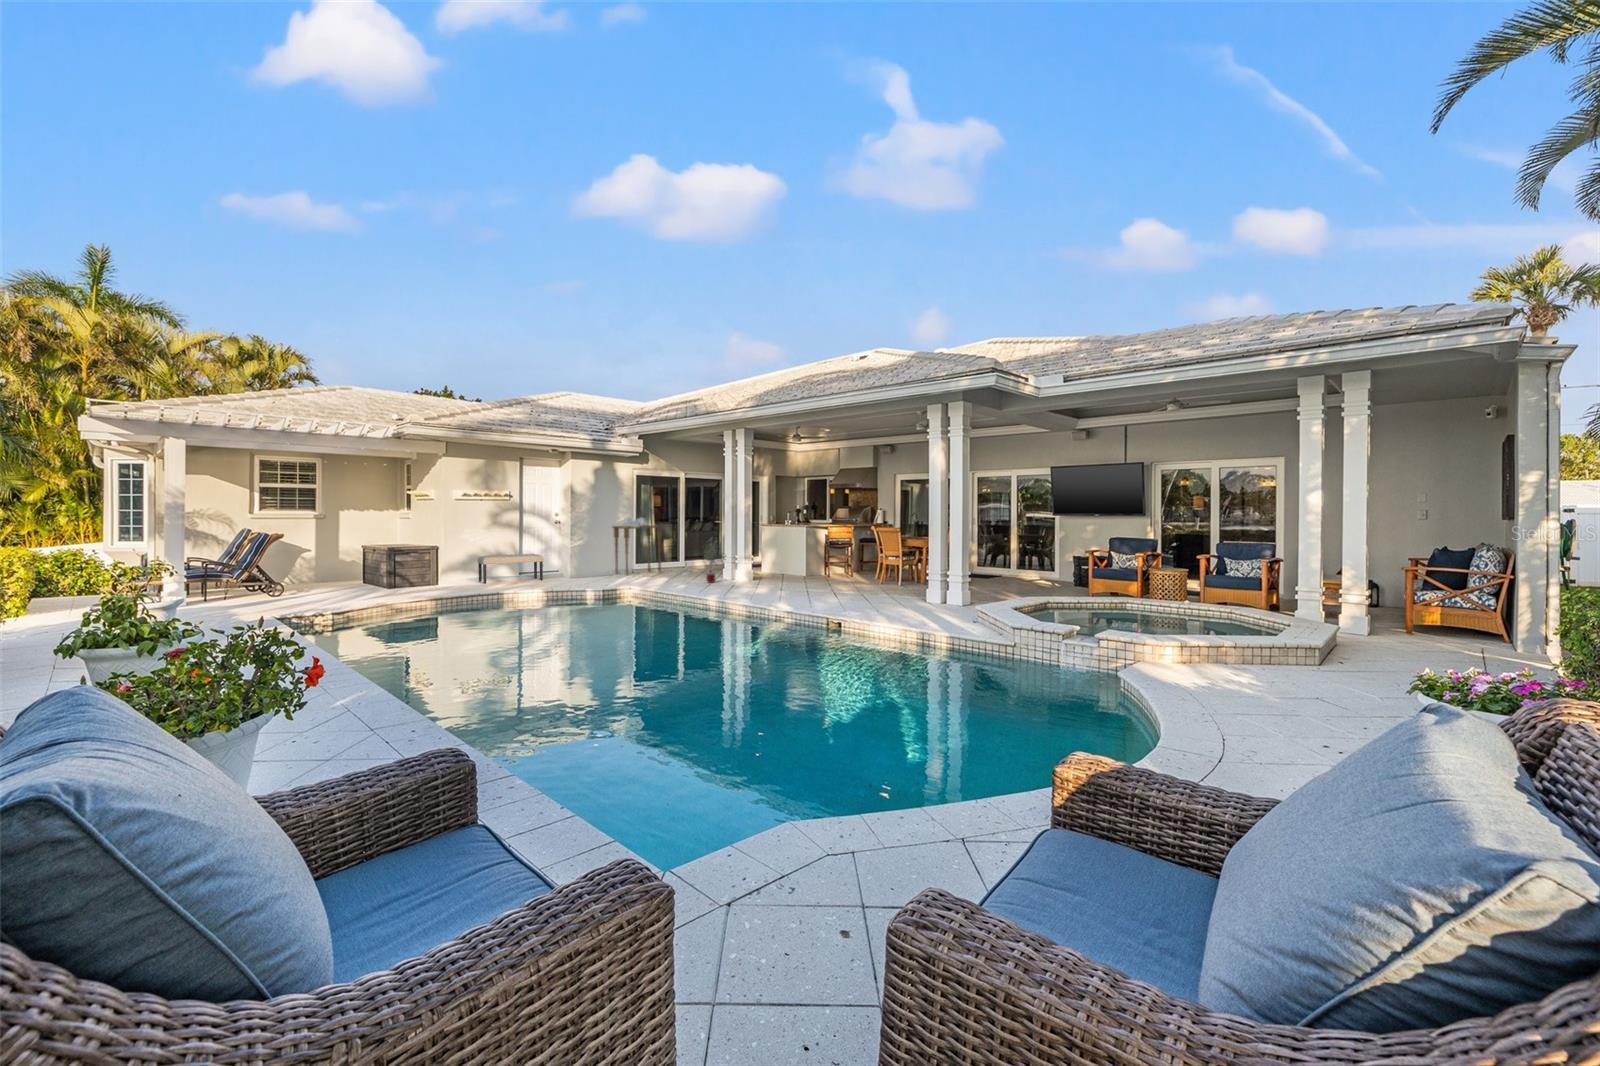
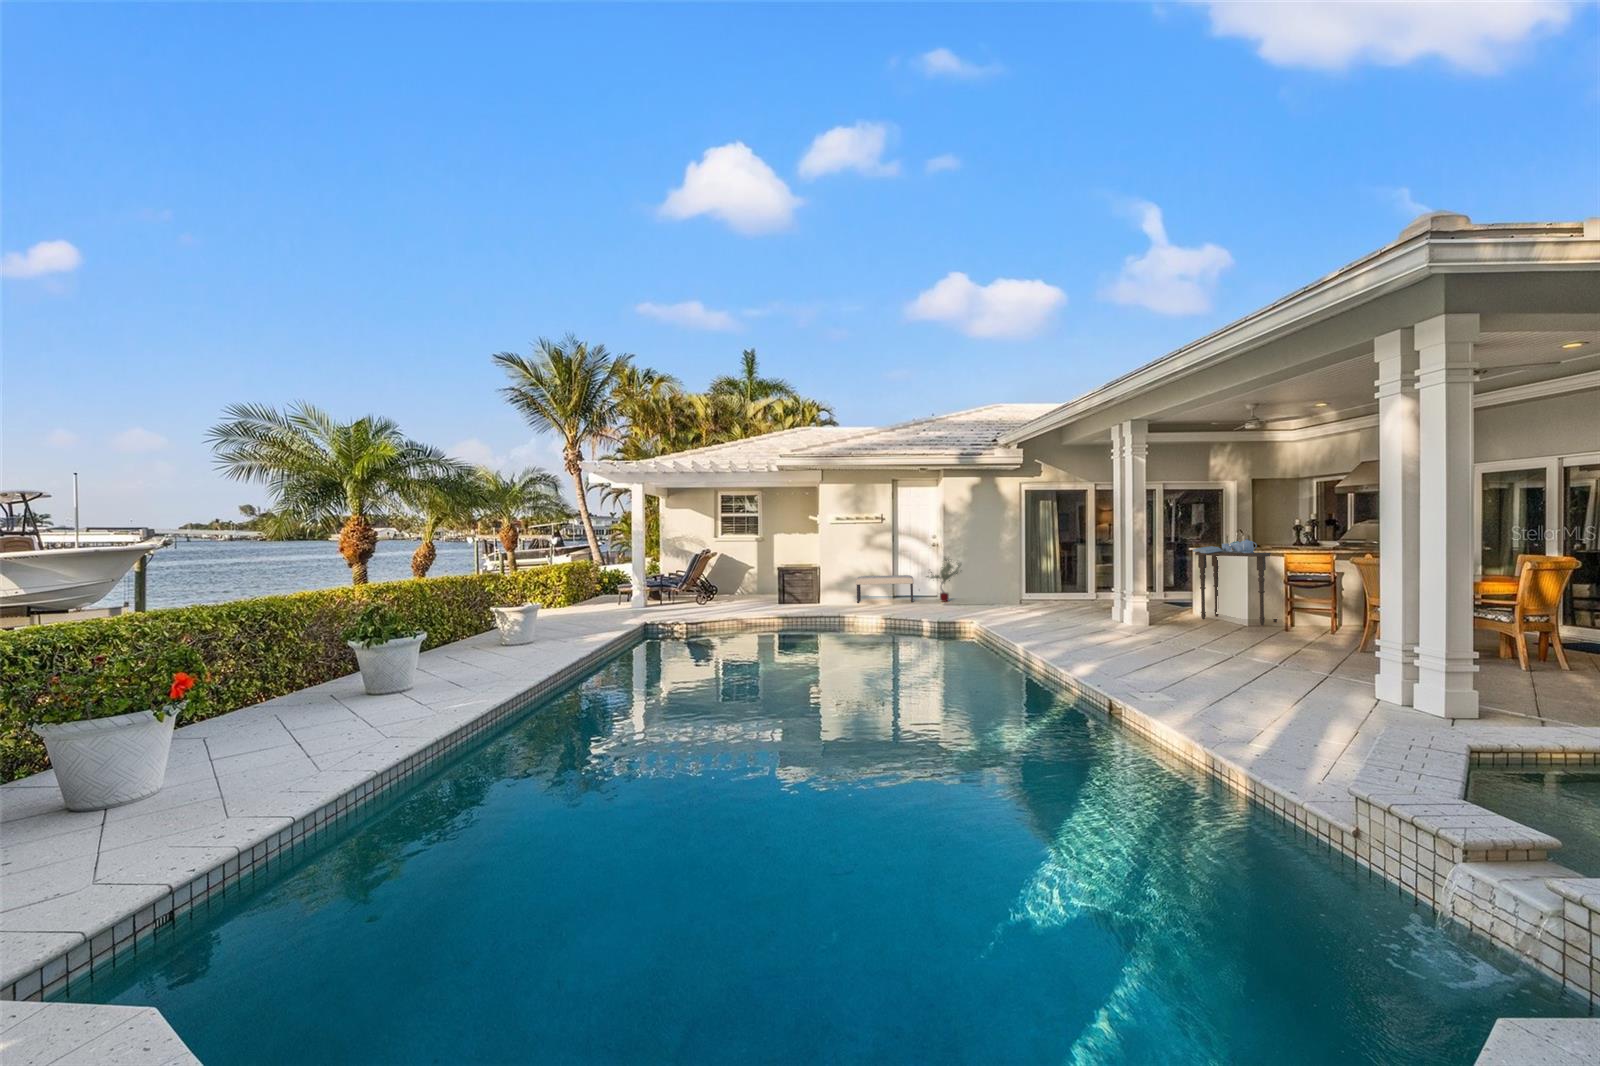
side table: present [613,517,663,574] -> present [1193,539,1277,625]
potted tree: present [704,538,726,583] -> present [926,558,962,602]

